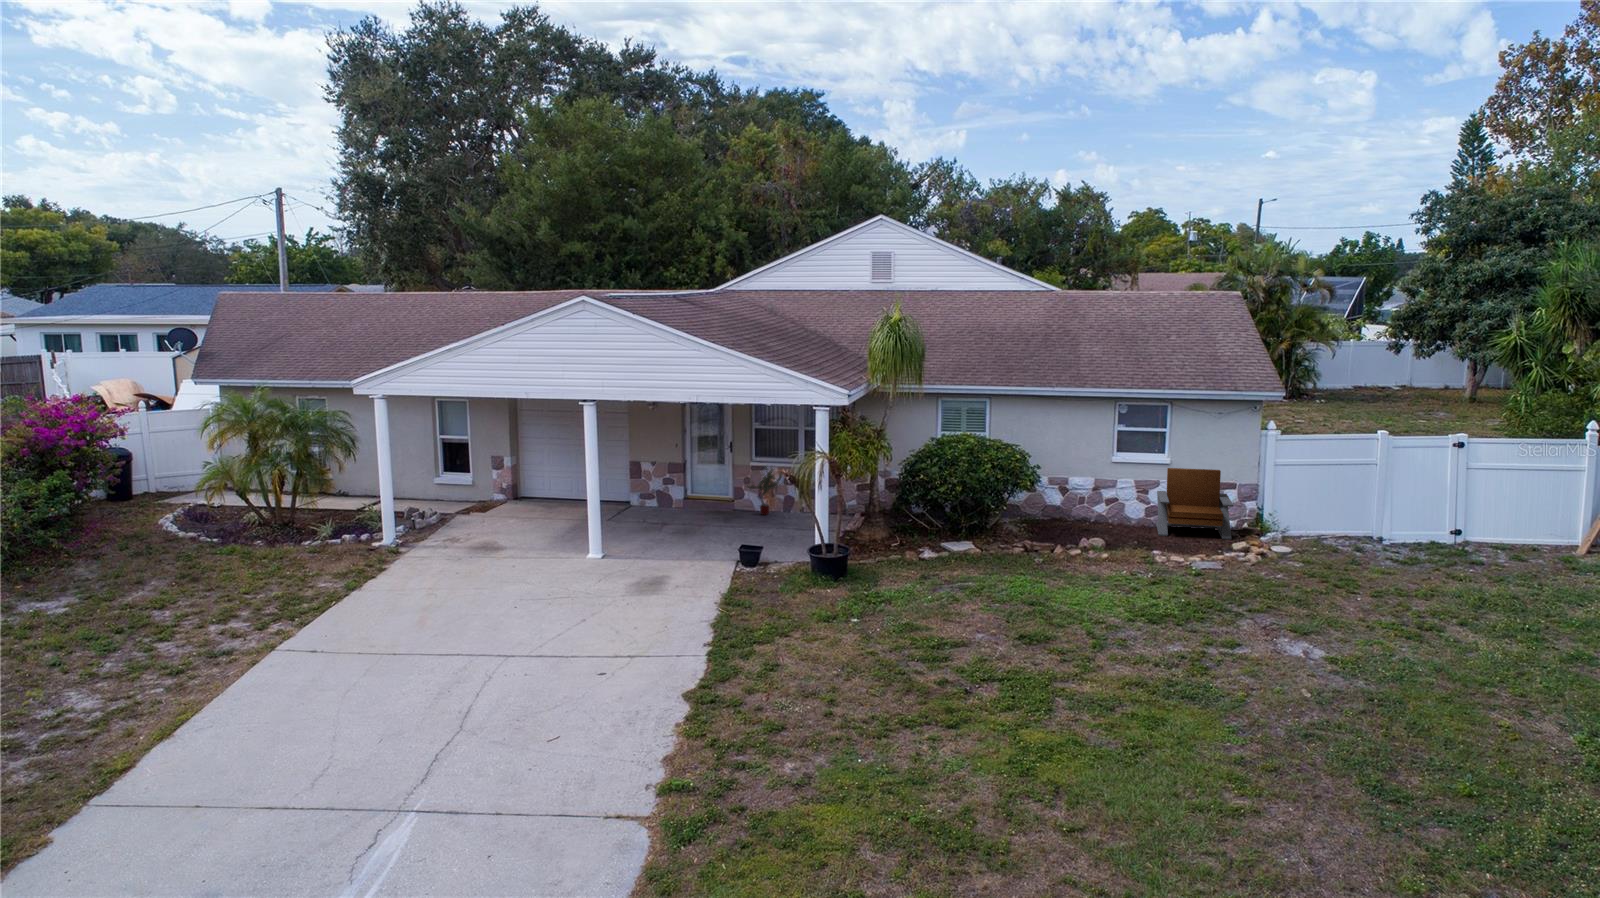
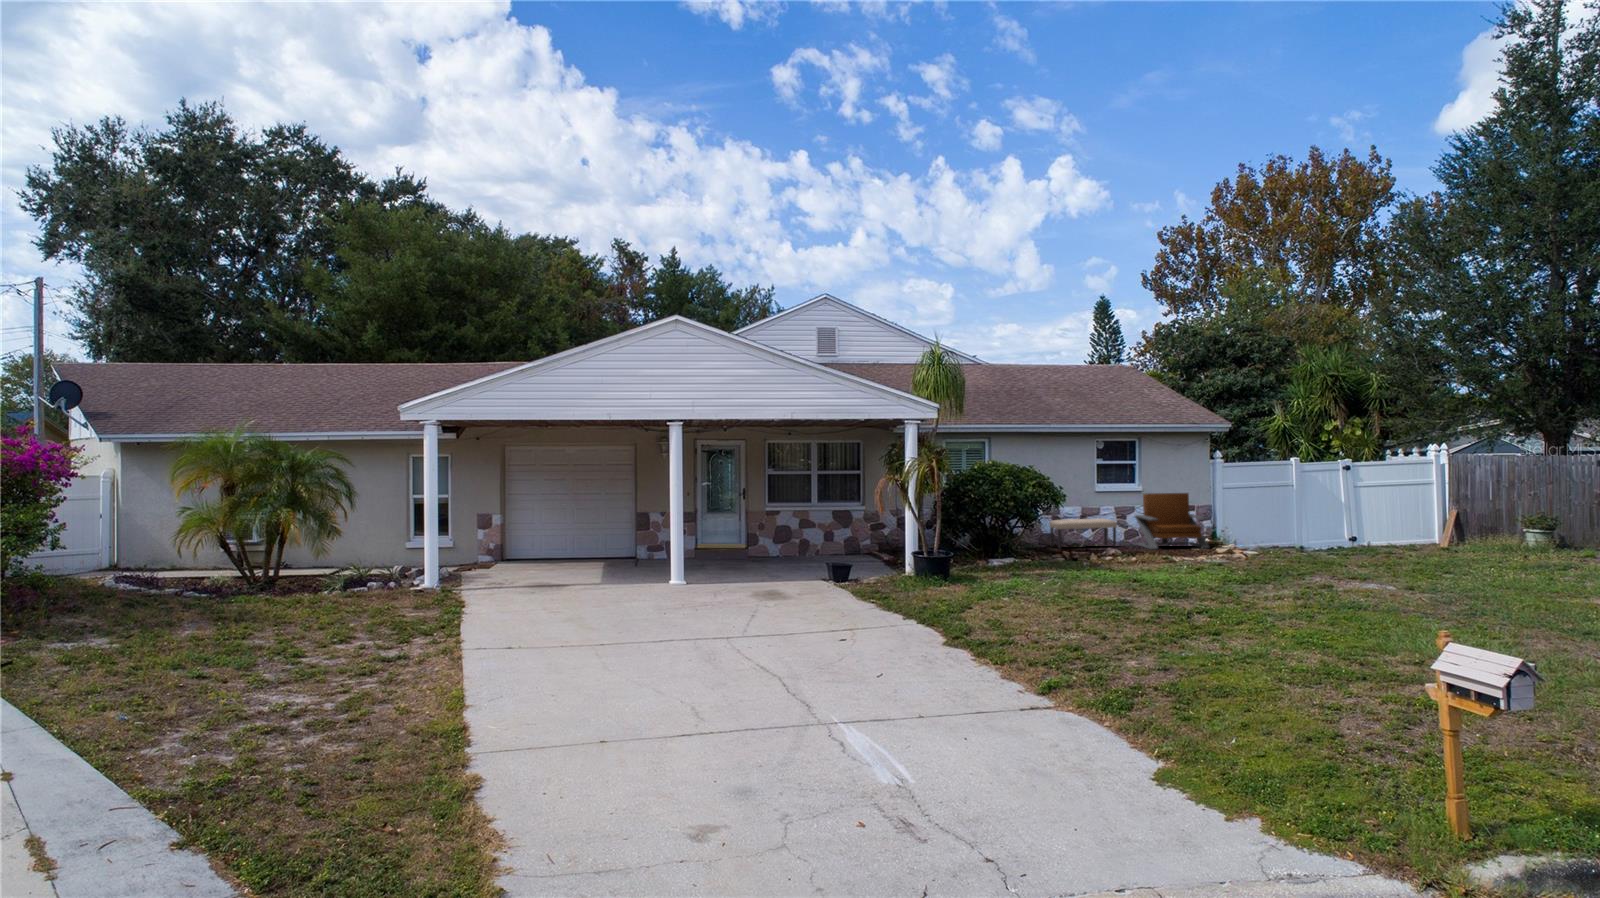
potted tree: present [747,466,782,515] -> none [764,507,805,557]
bench: none [1055,492,1128,527] -> present [1050,518,1117,549]

